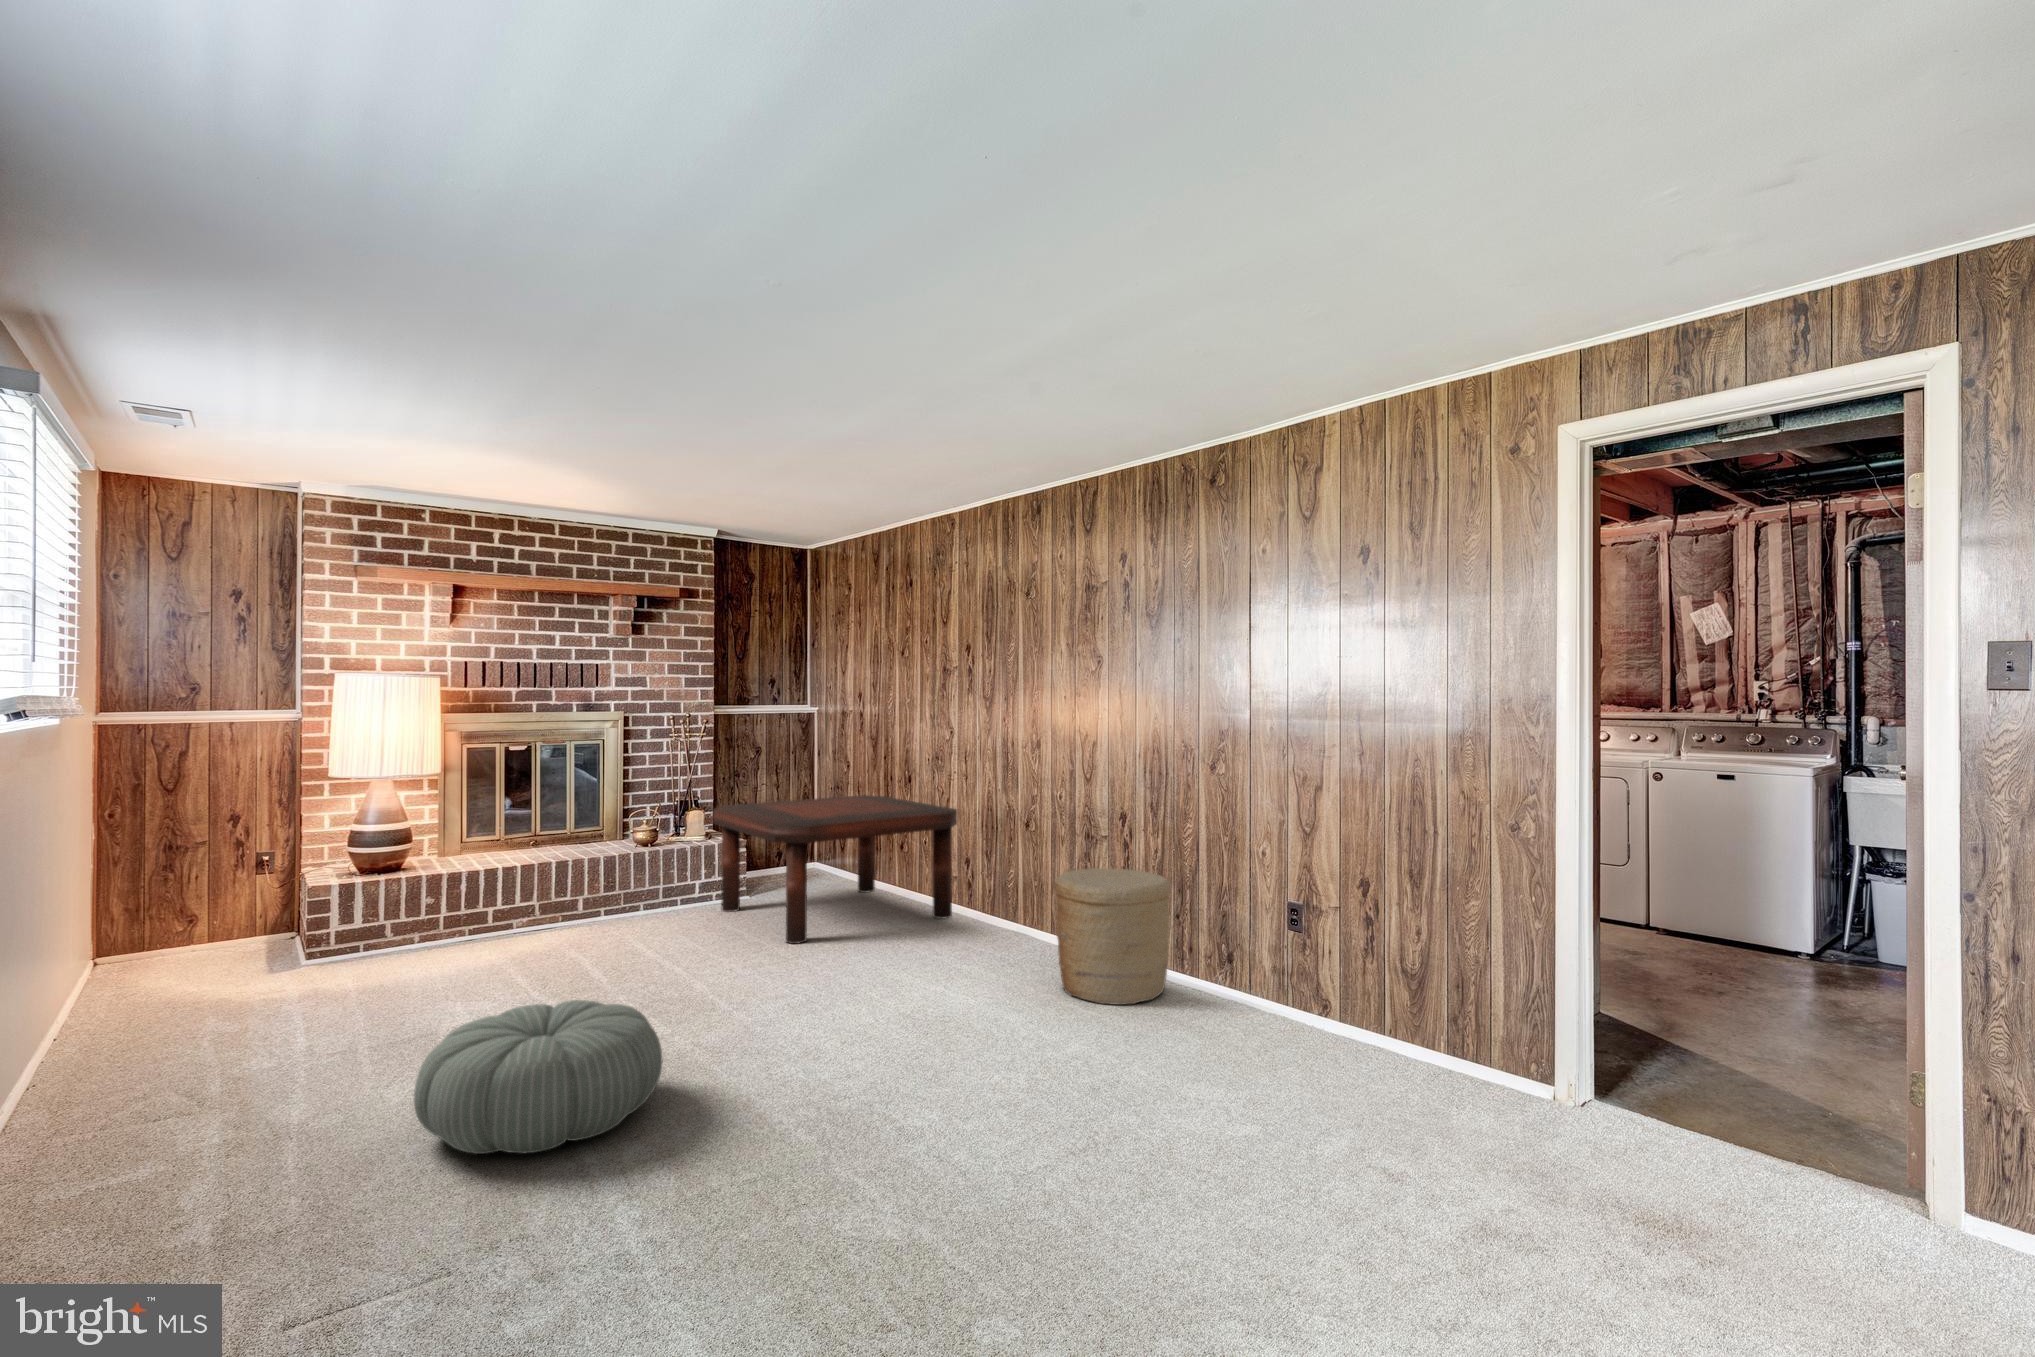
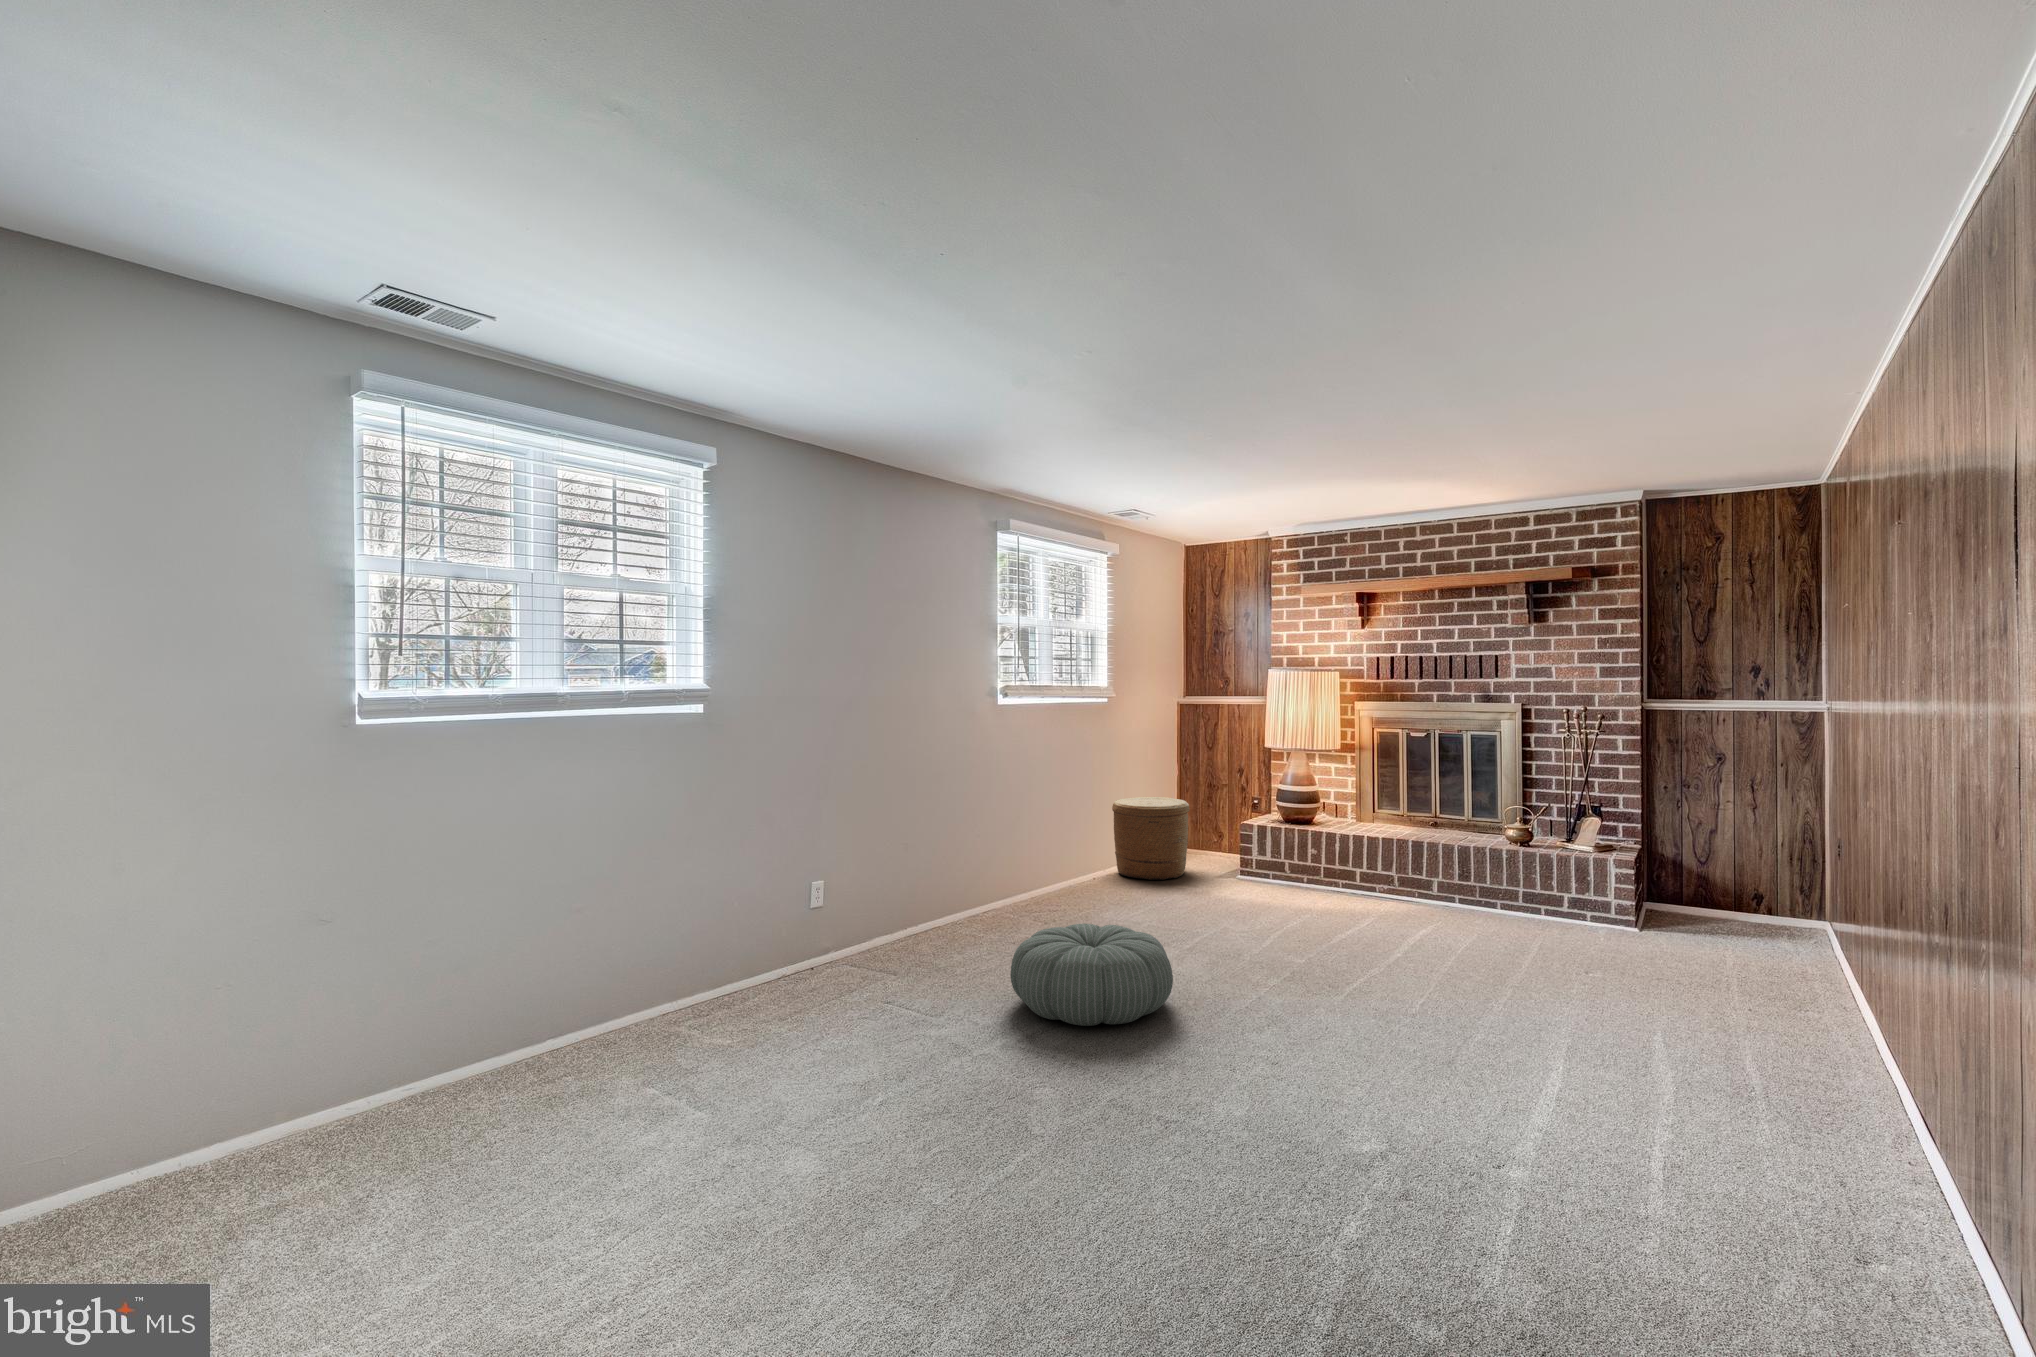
coffee table: present [713,795,957,944] -> none [1528,814,1851,1025]
woven basket: present [1054,868,1171,1005] -> present [1112,797,1190,880]

